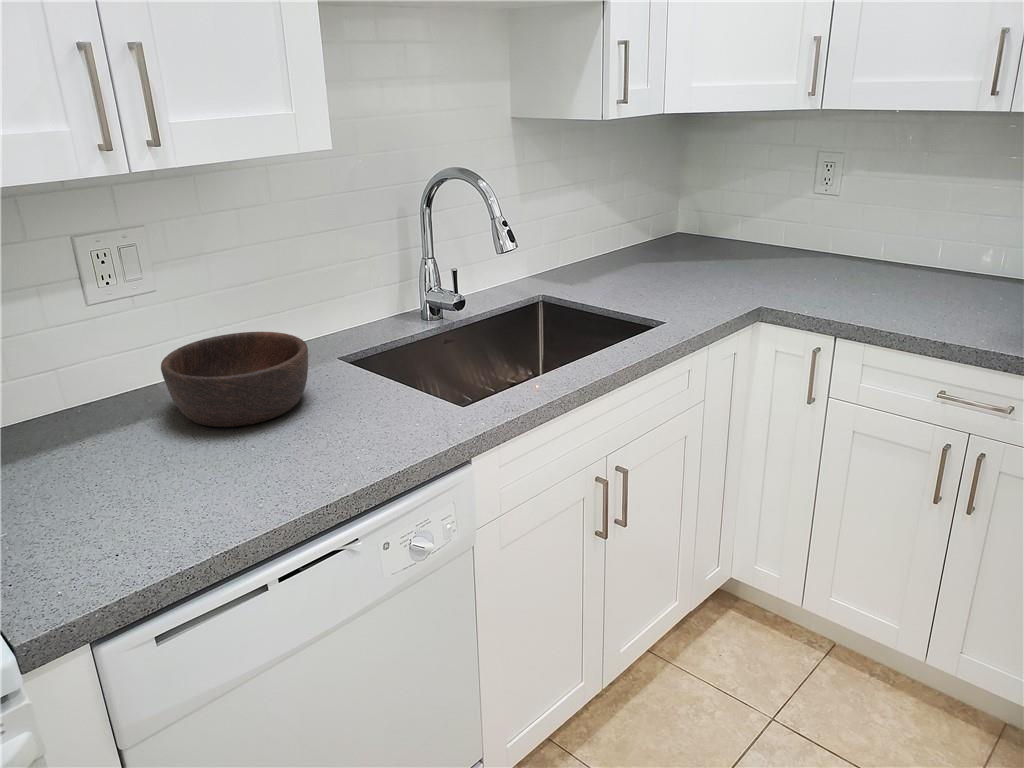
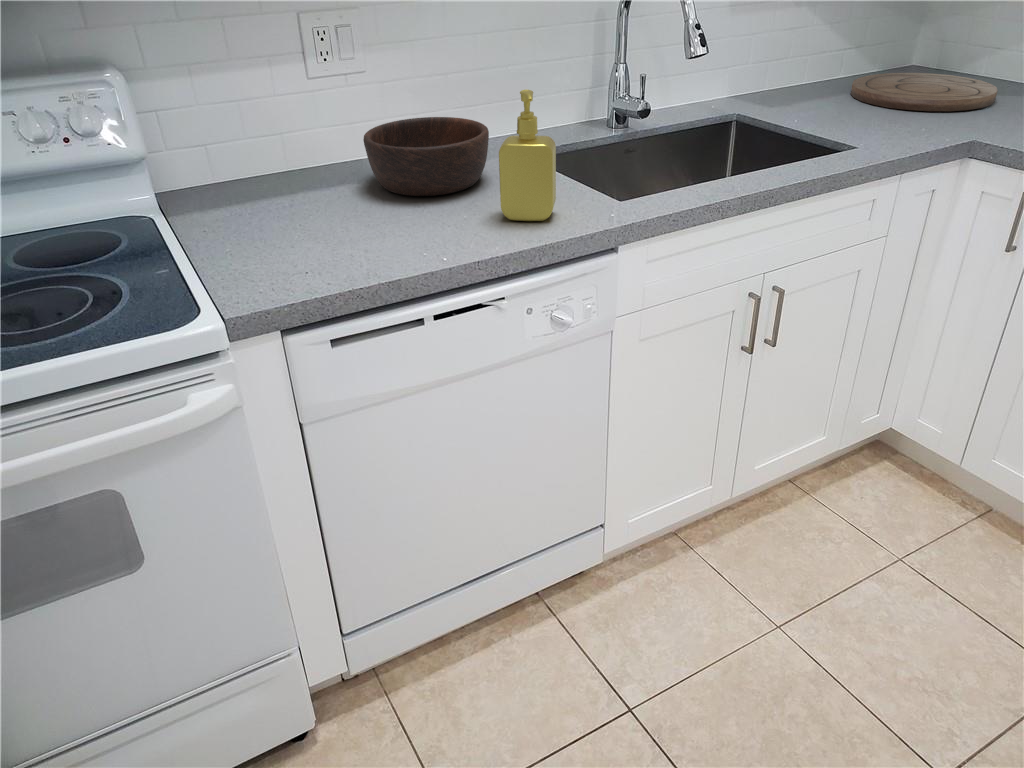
cutting board: none [637,243,761,280] -> present [851,73,998,111]
soap dispenser: none [332,309,397,446] -> present [499,90,556,221]

